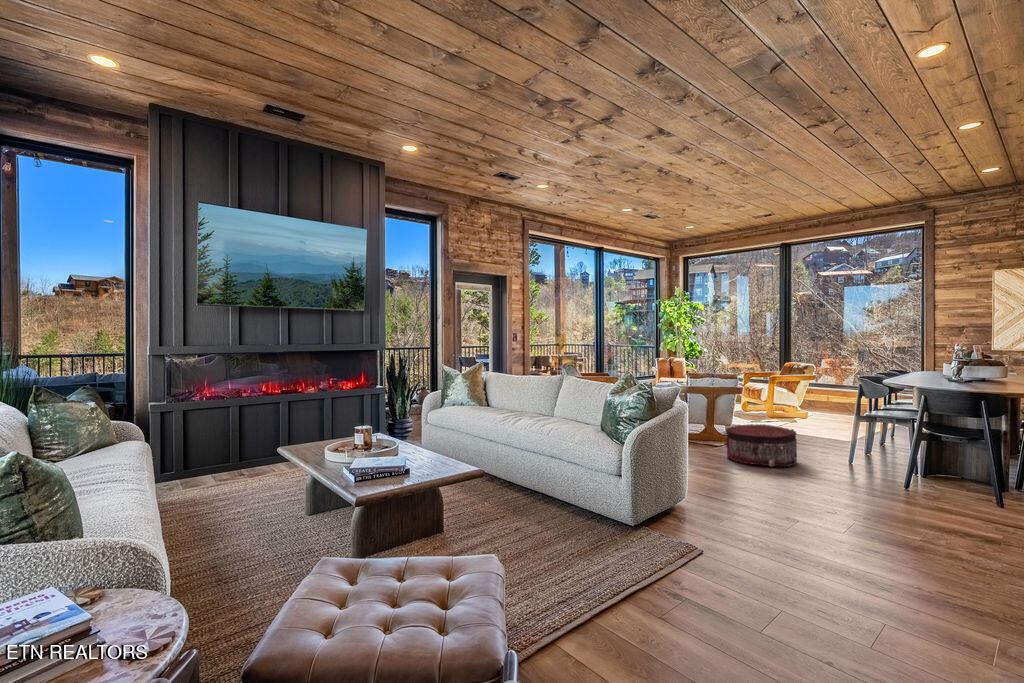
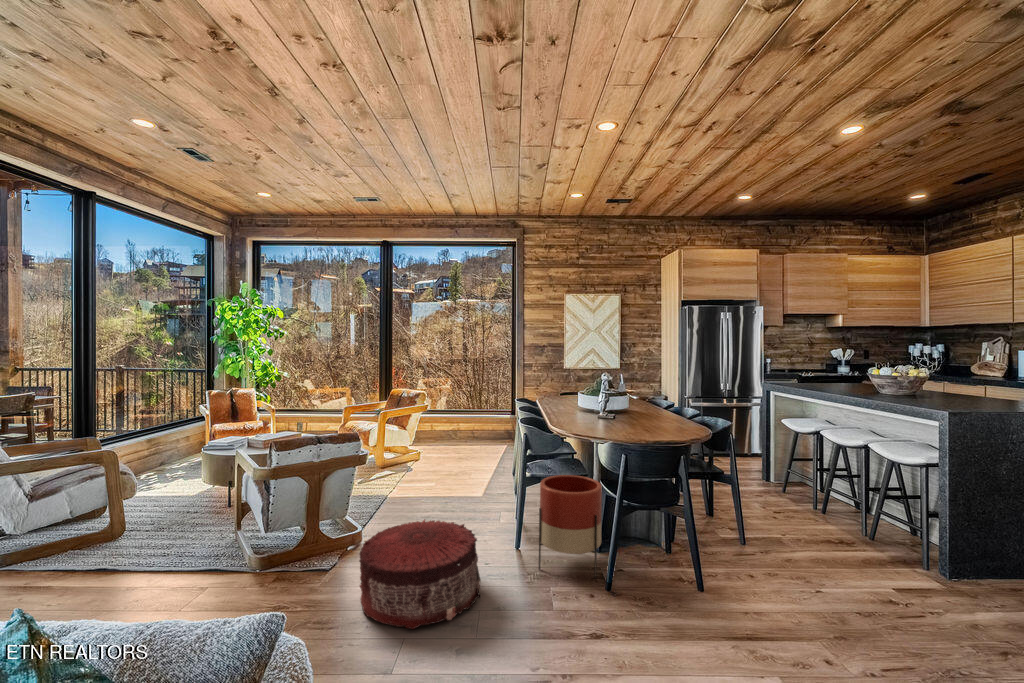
planter: none [849,412,904,478] -> present [539,475,602,579]

